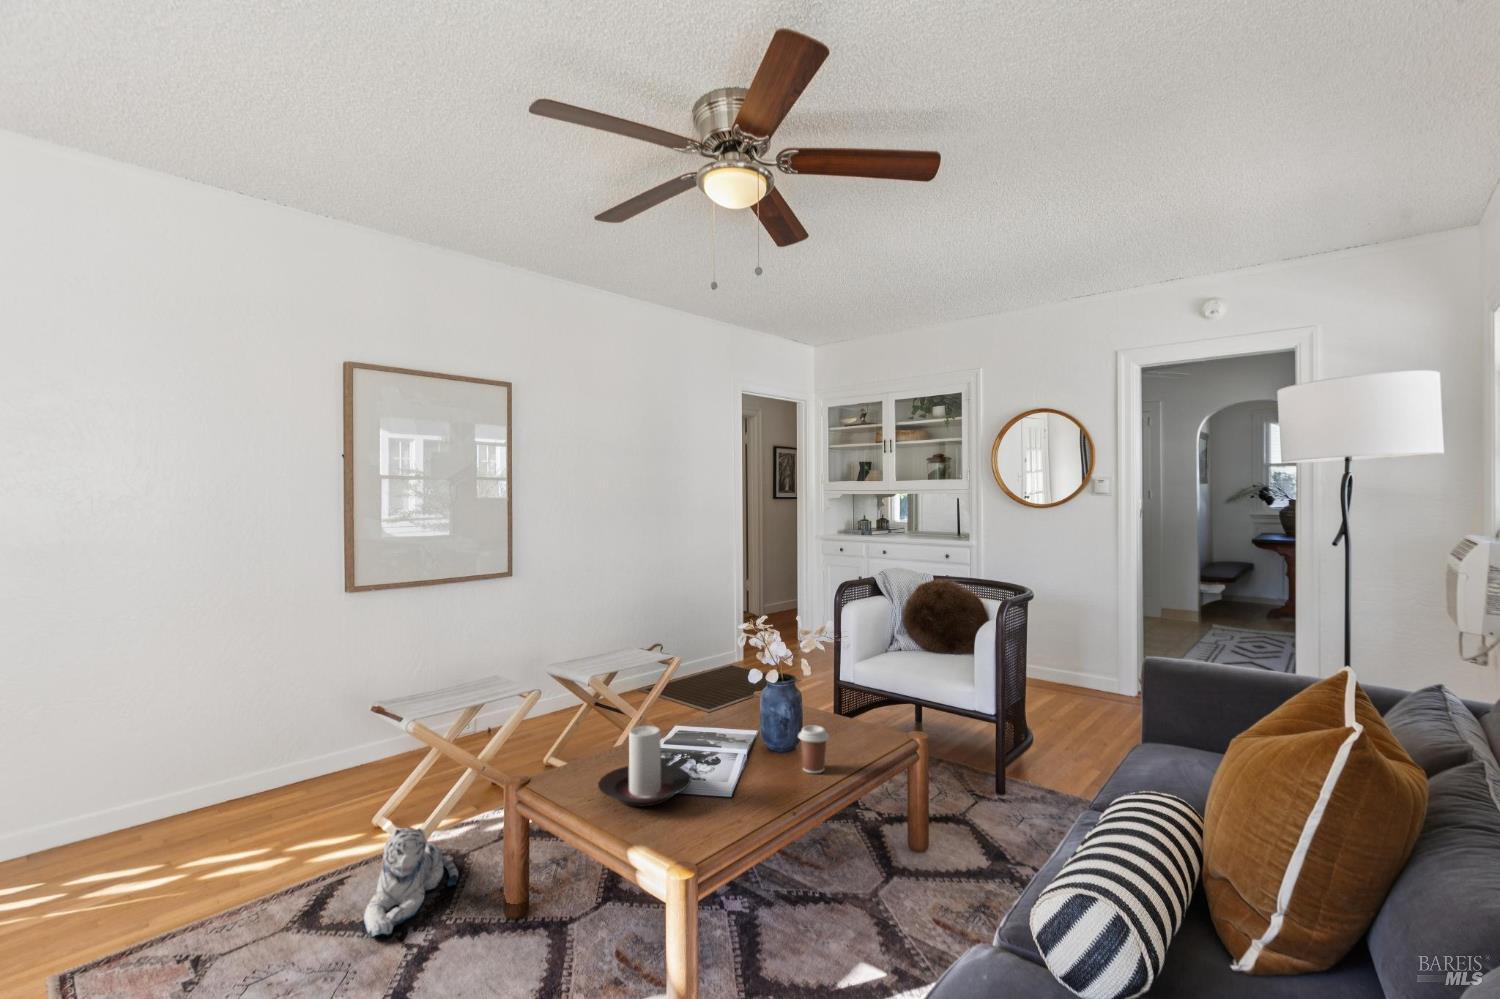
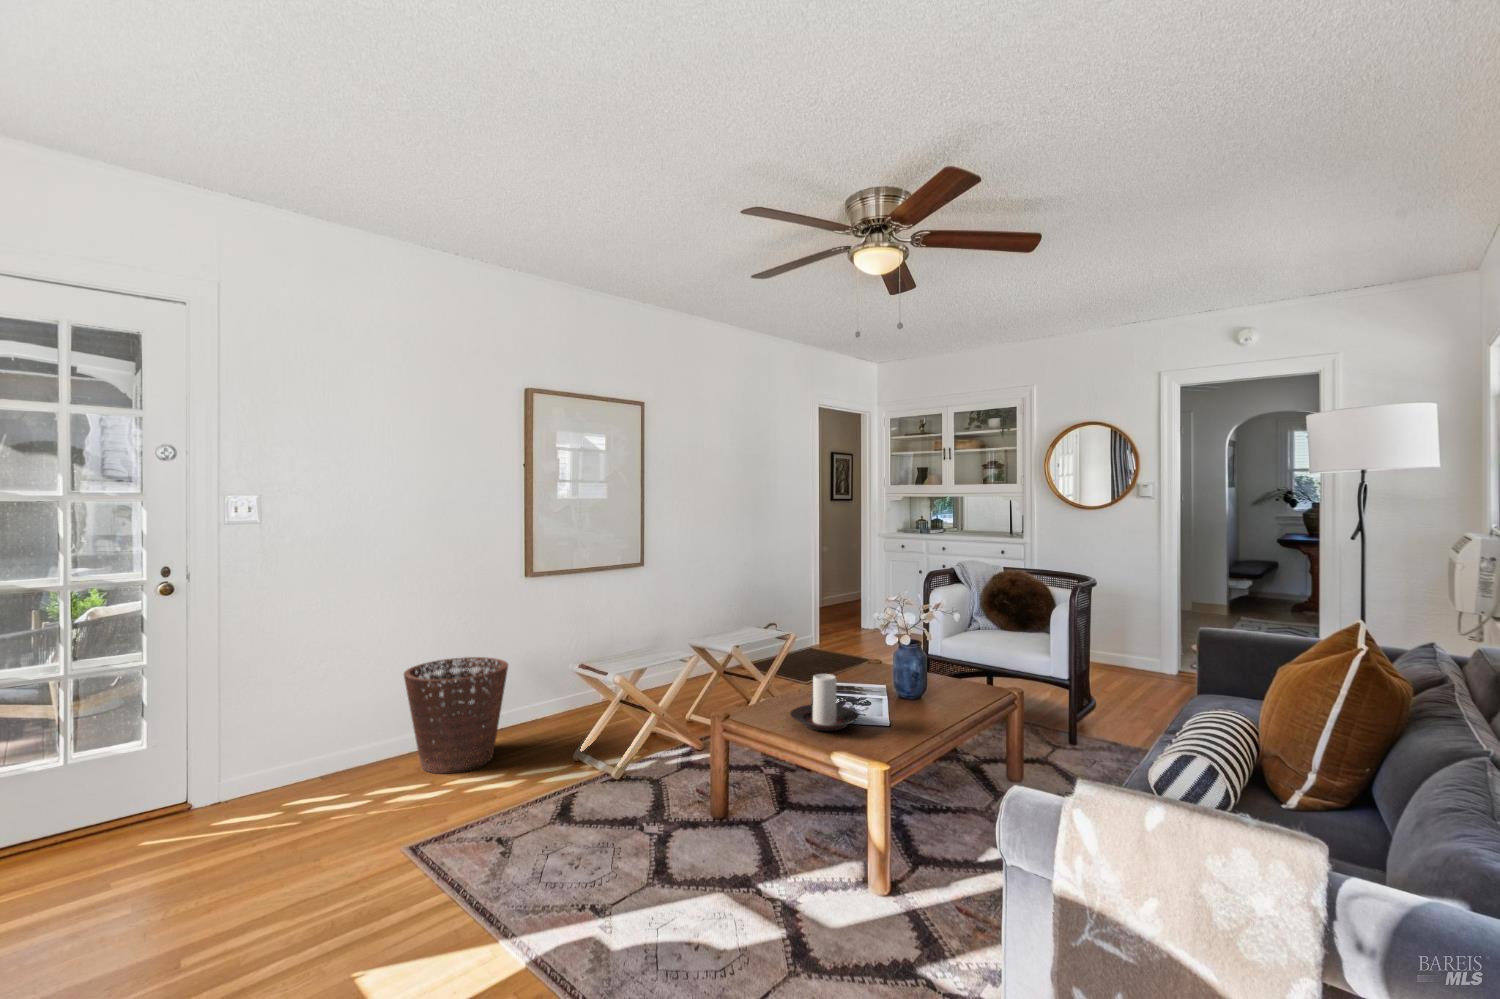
basket: none [149,693,301,847] -> present [404,657,508,773]
coffee cup: present [798,725,829,773] -> none [932,678,956,714]
plush toy: present [364,828,458,937] -> none [606,753,664,829]

